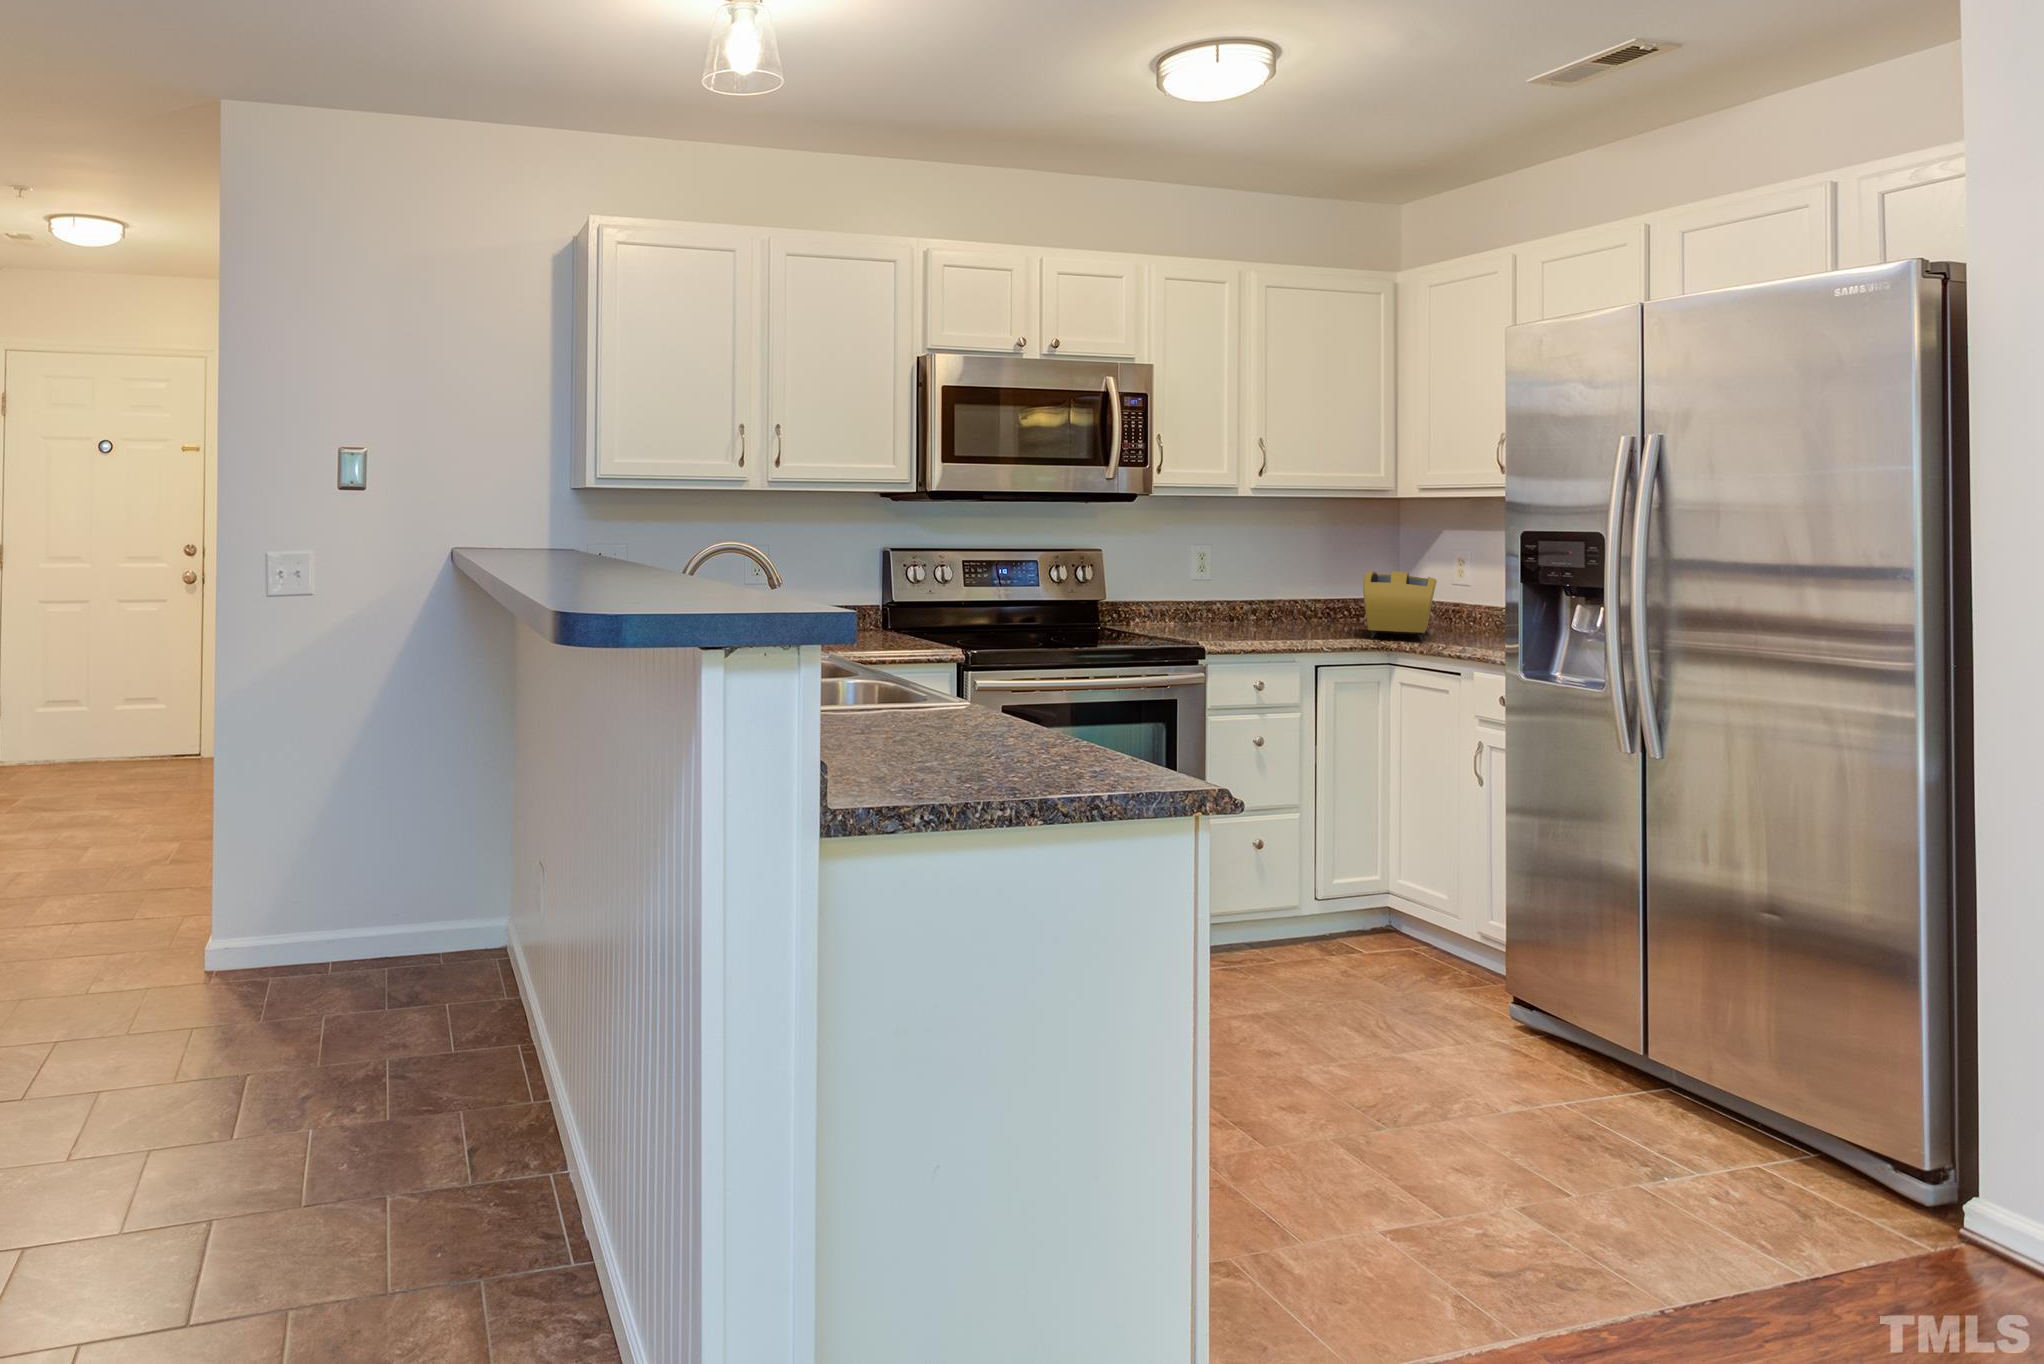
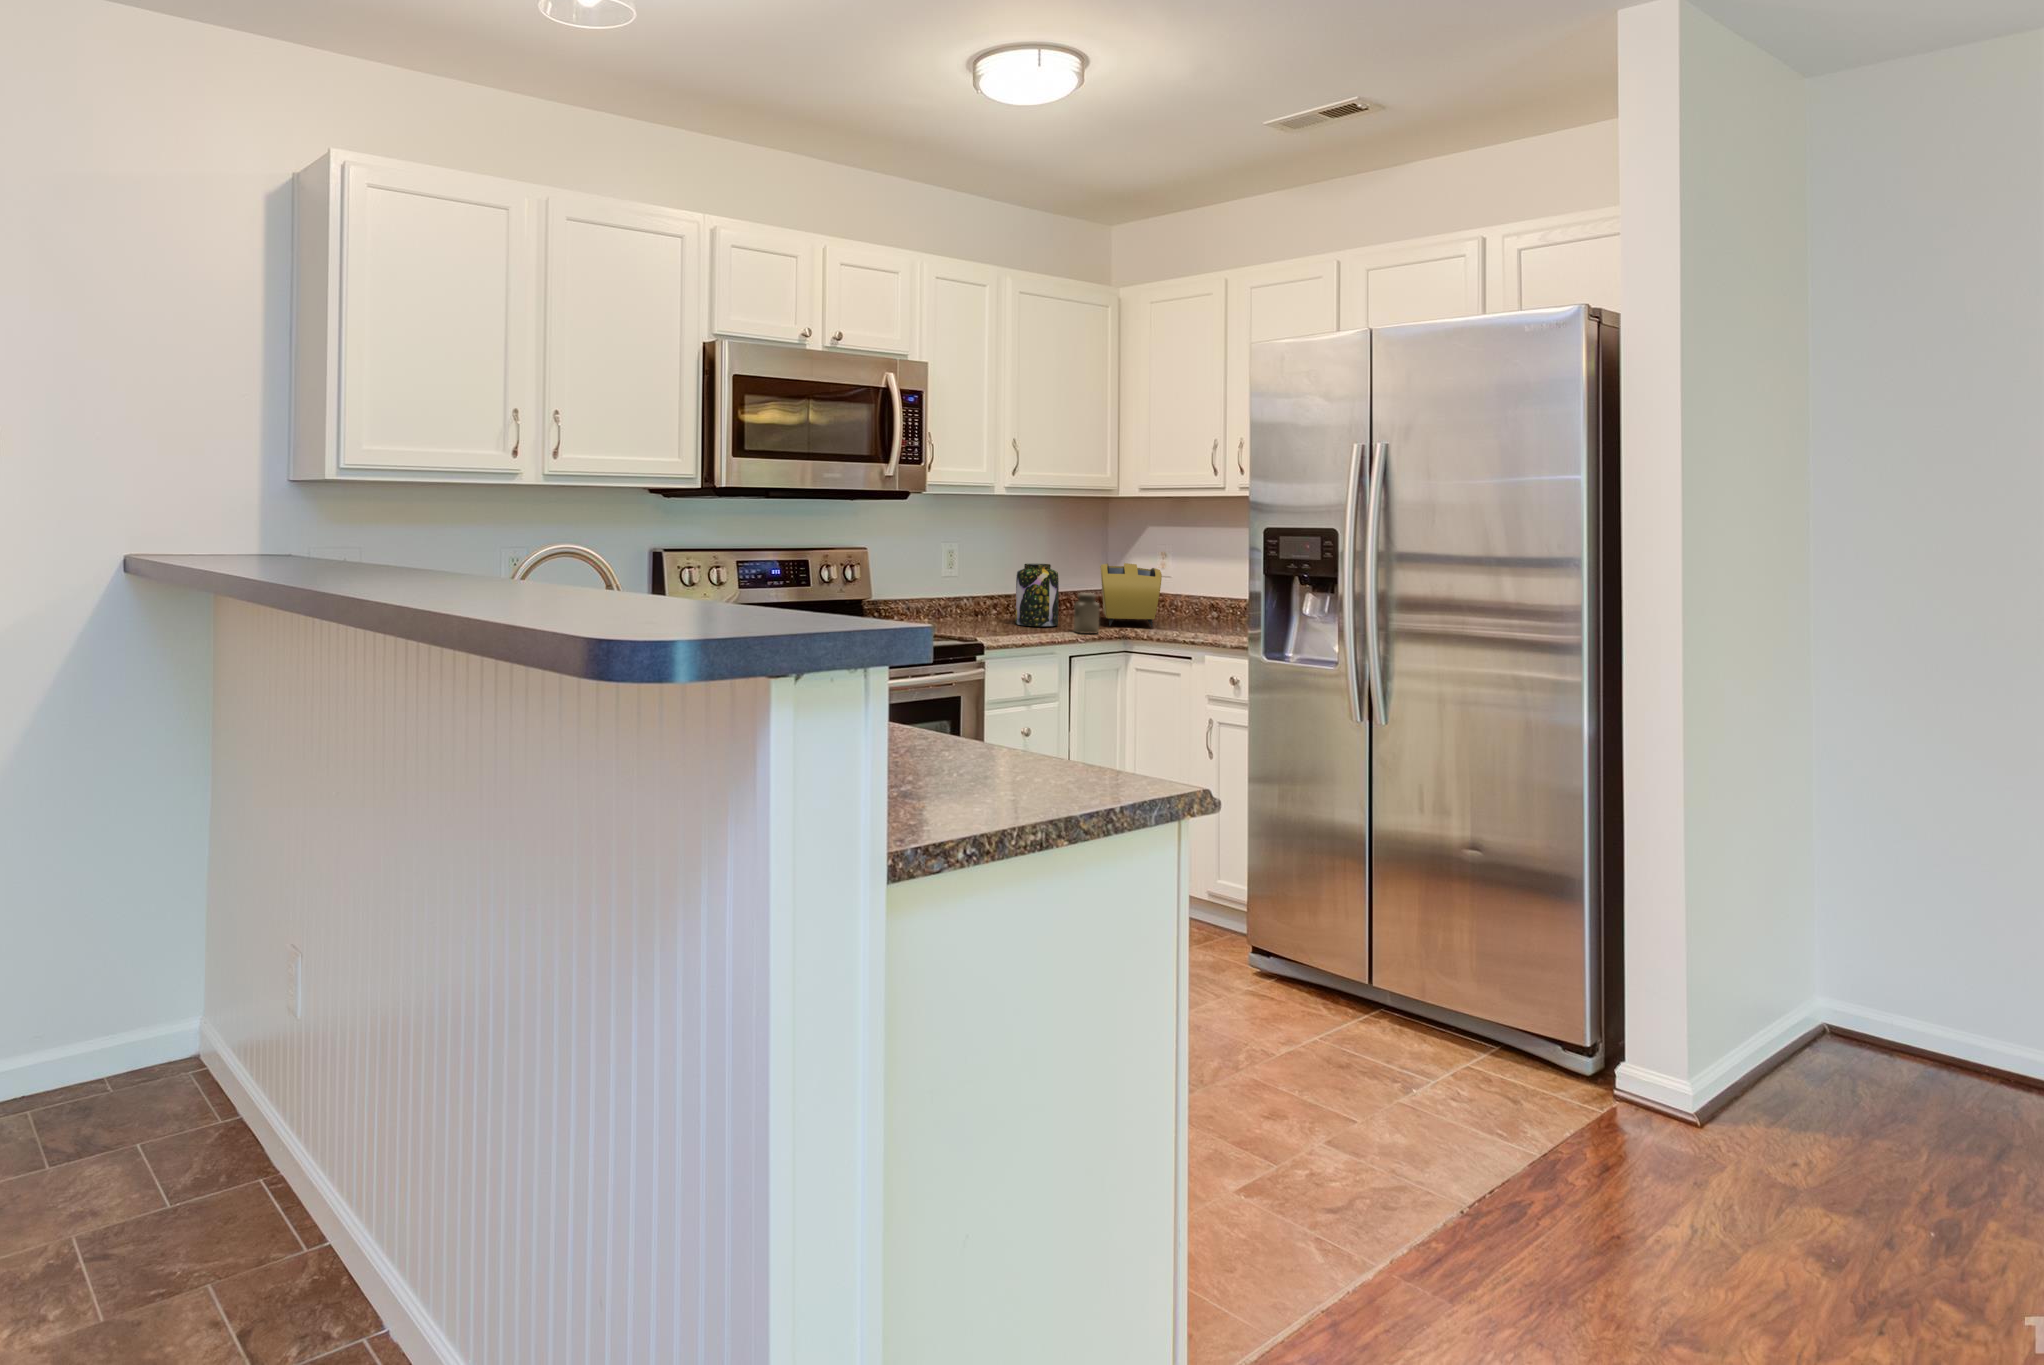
jar: none [1264,570,1312,636] -> present [1016,563,1059,626]
salt shaker: none [1324,602,1352,645] -> present [1074,593,1100,634]

